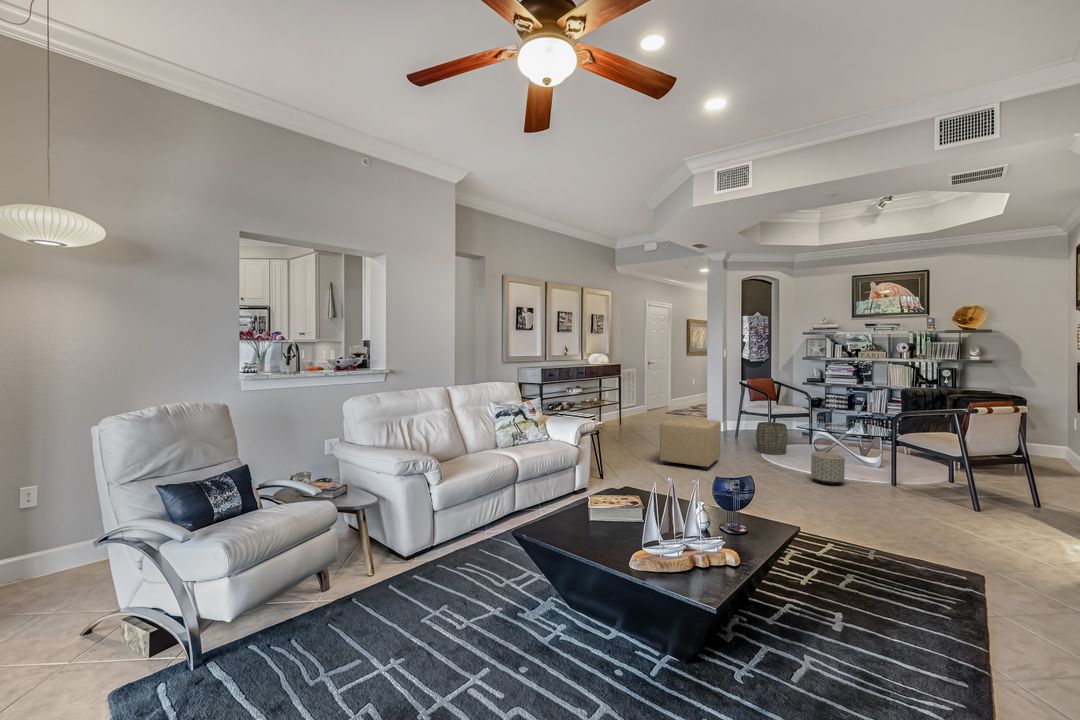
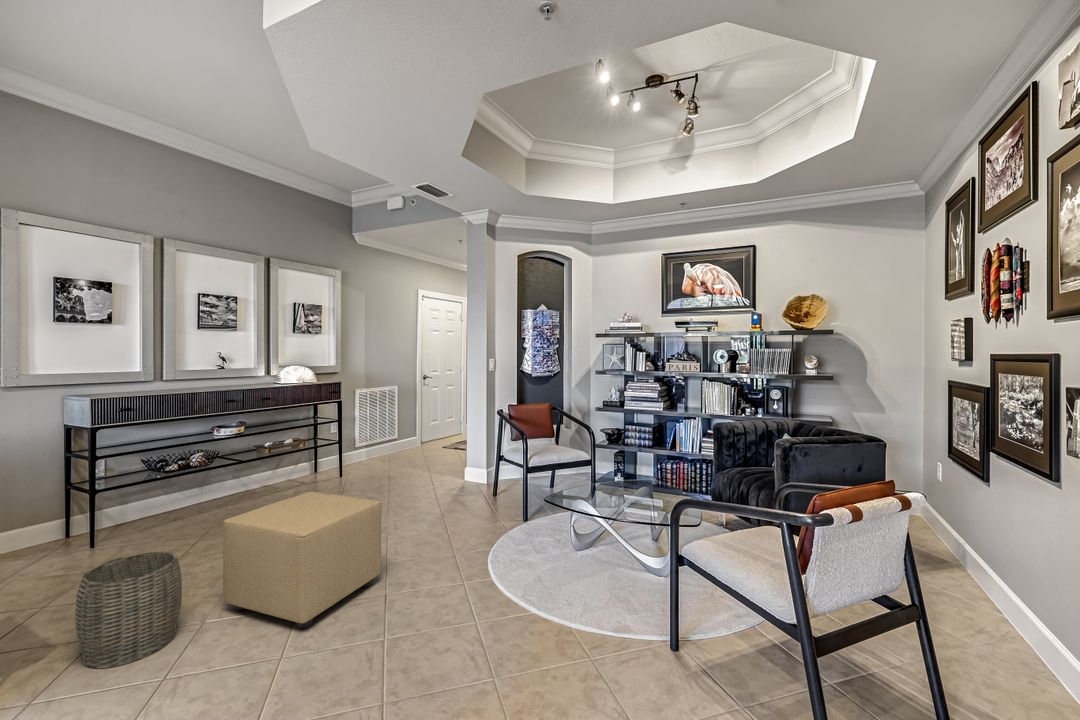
woven basket: present [756,422,788,455] -> present [75,552,182,668]
planter: present [811,452,845,484] -> none [502,583,568,673]

